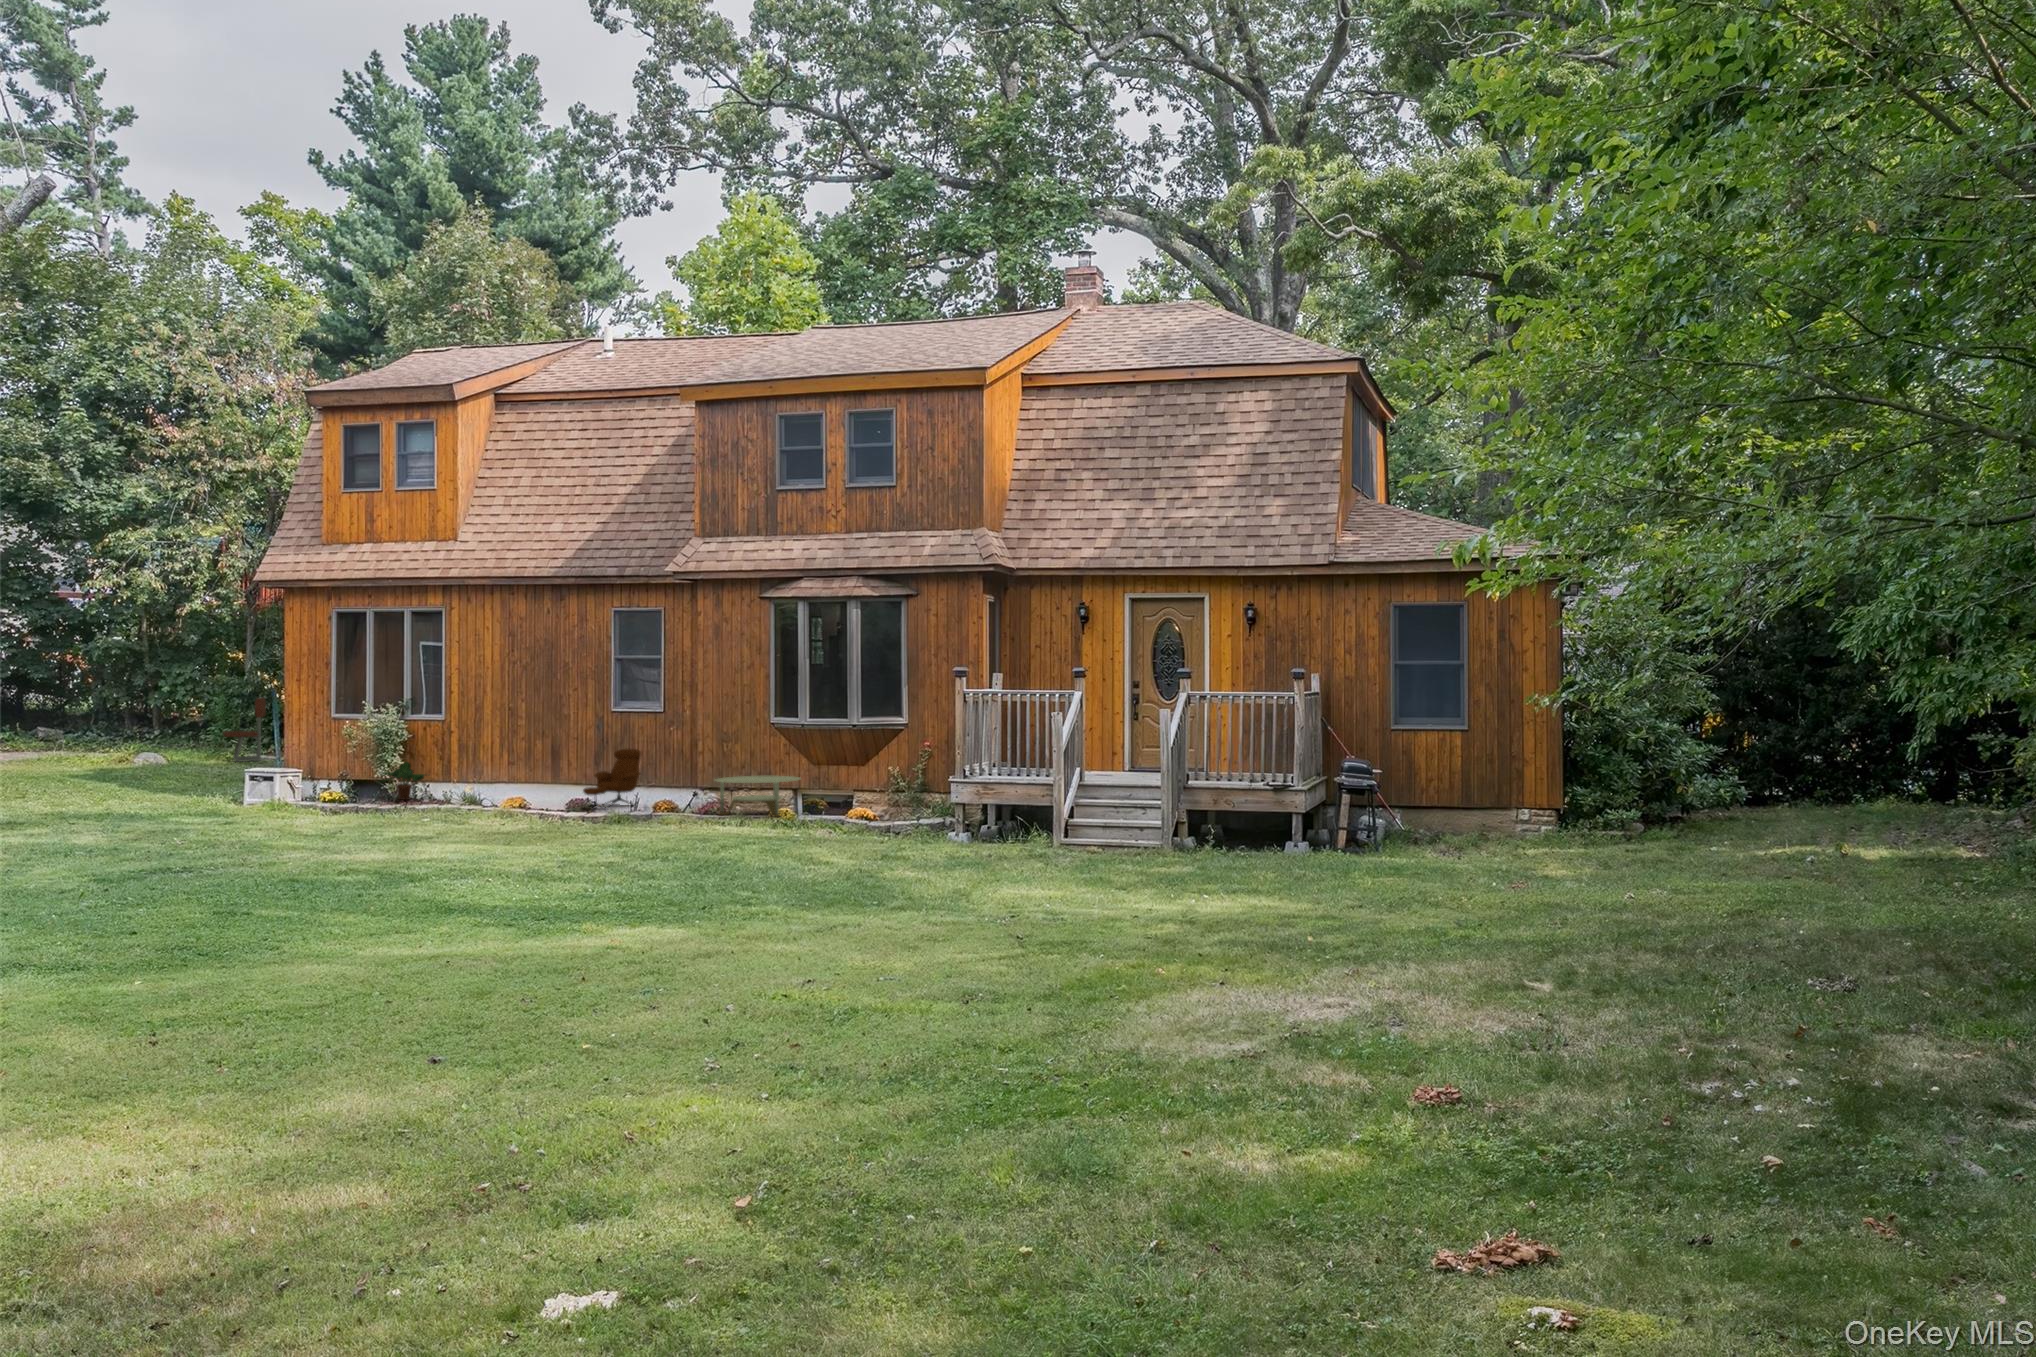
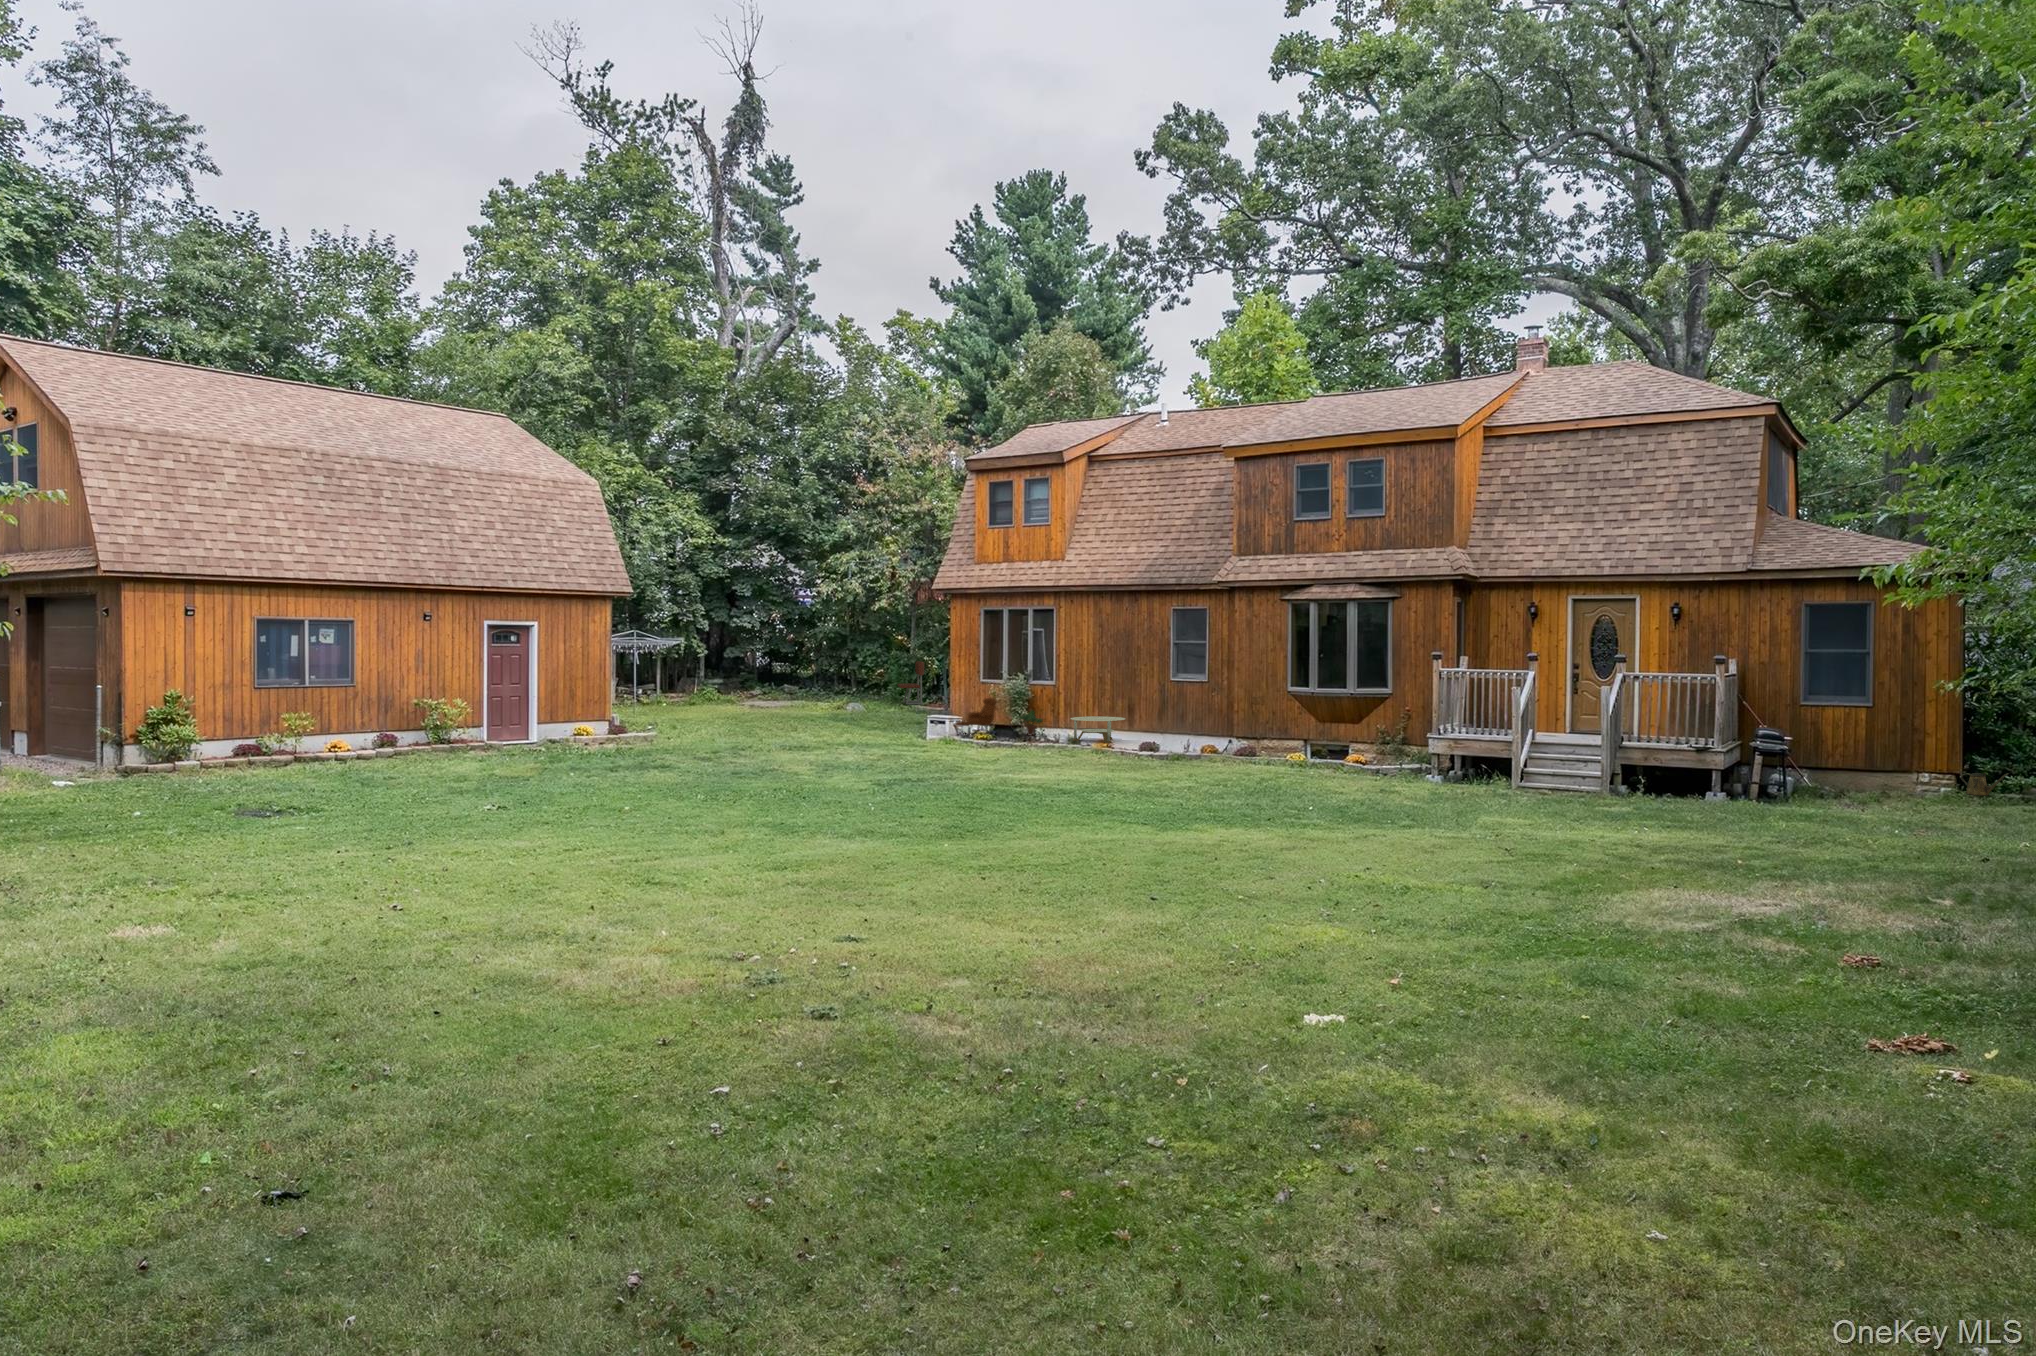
lounge chair: present [583,749,641,809] -> present [955,698,997,733]
round table: present [715,776,801,817] -> present [1071,716,1125,743]
watering can: none [1555,802,1602,830] -> present [1961,773,2009,795]

